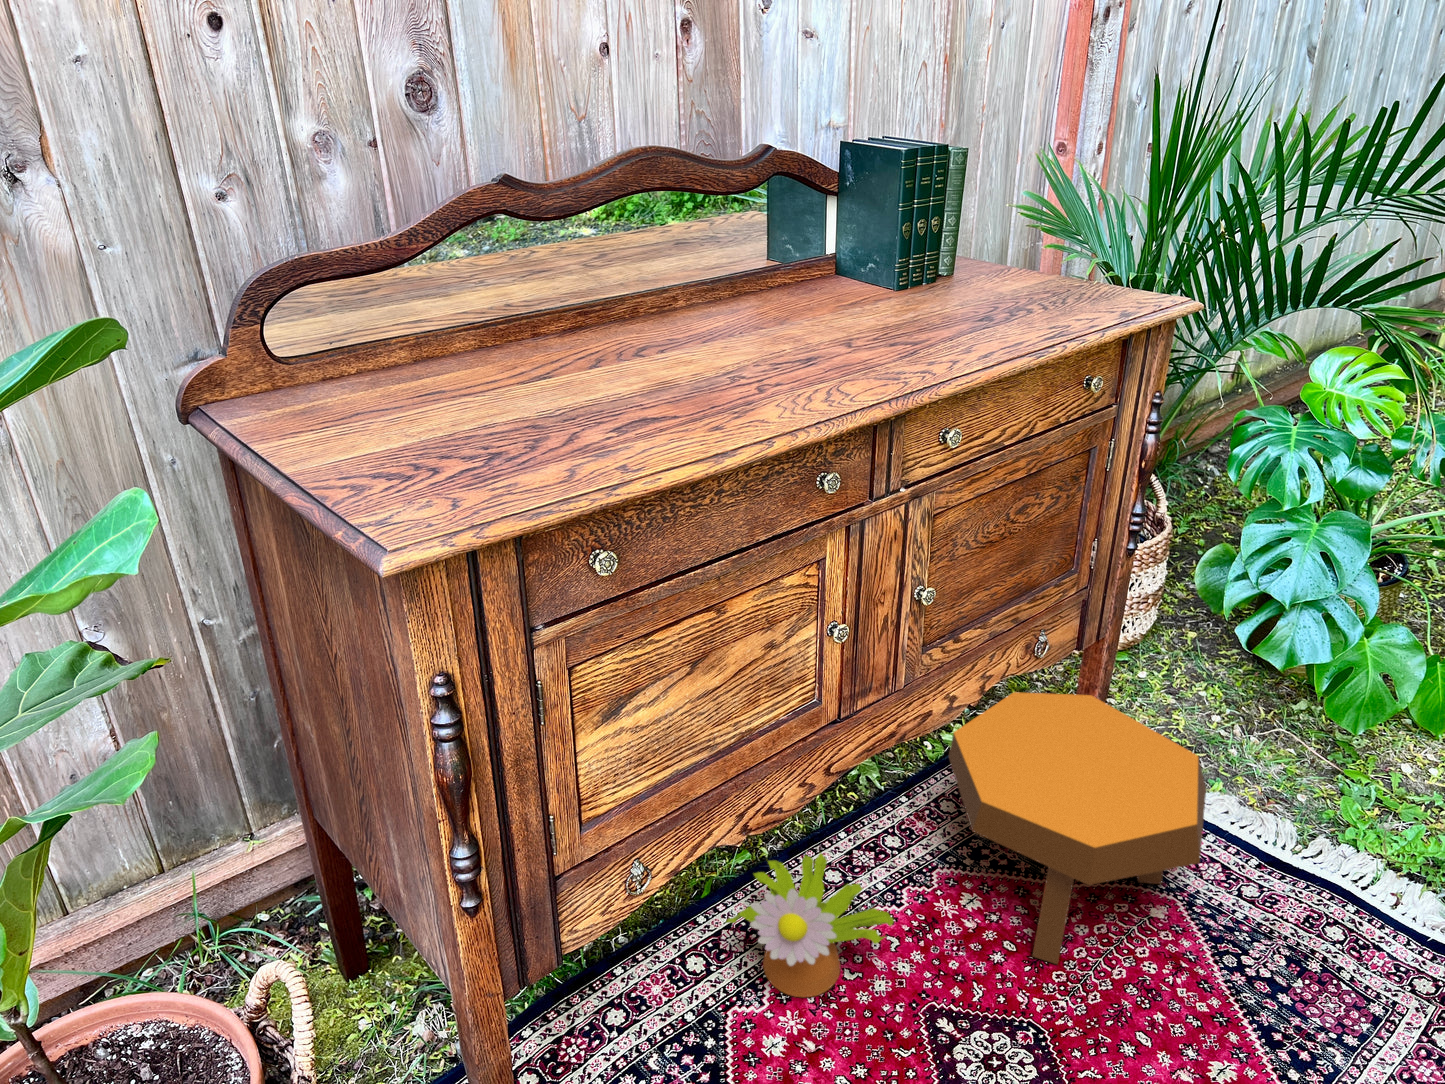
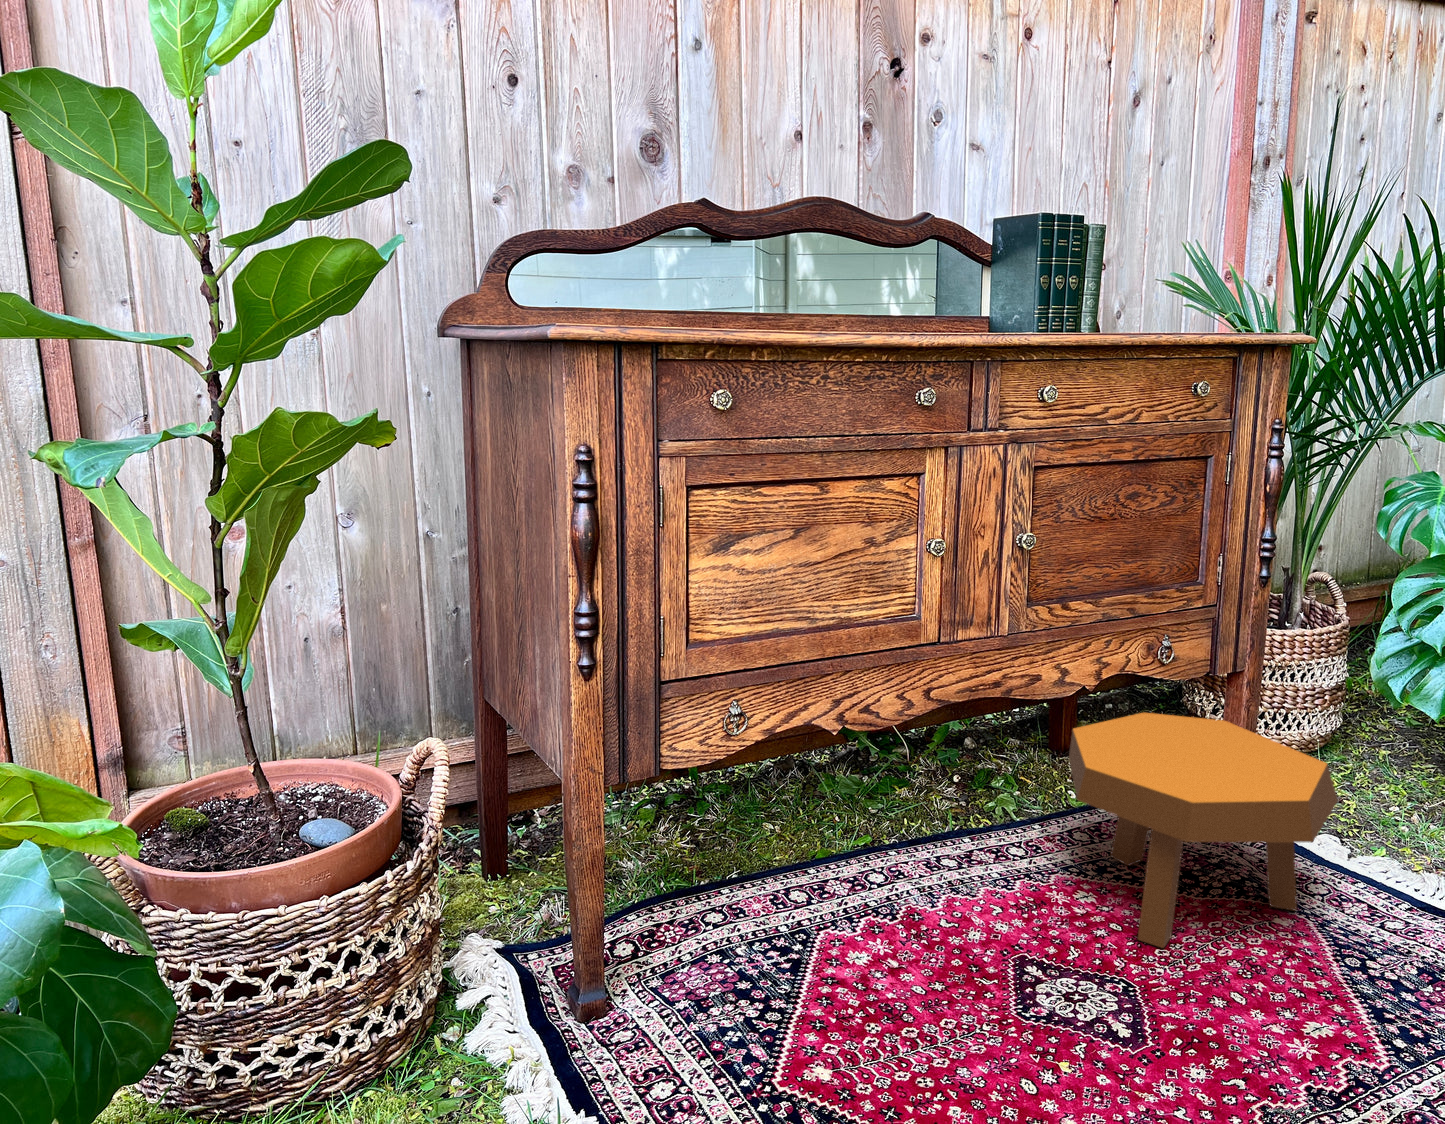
decorative plant: present [726,853,894,997] -> none [826,795,990,933]

